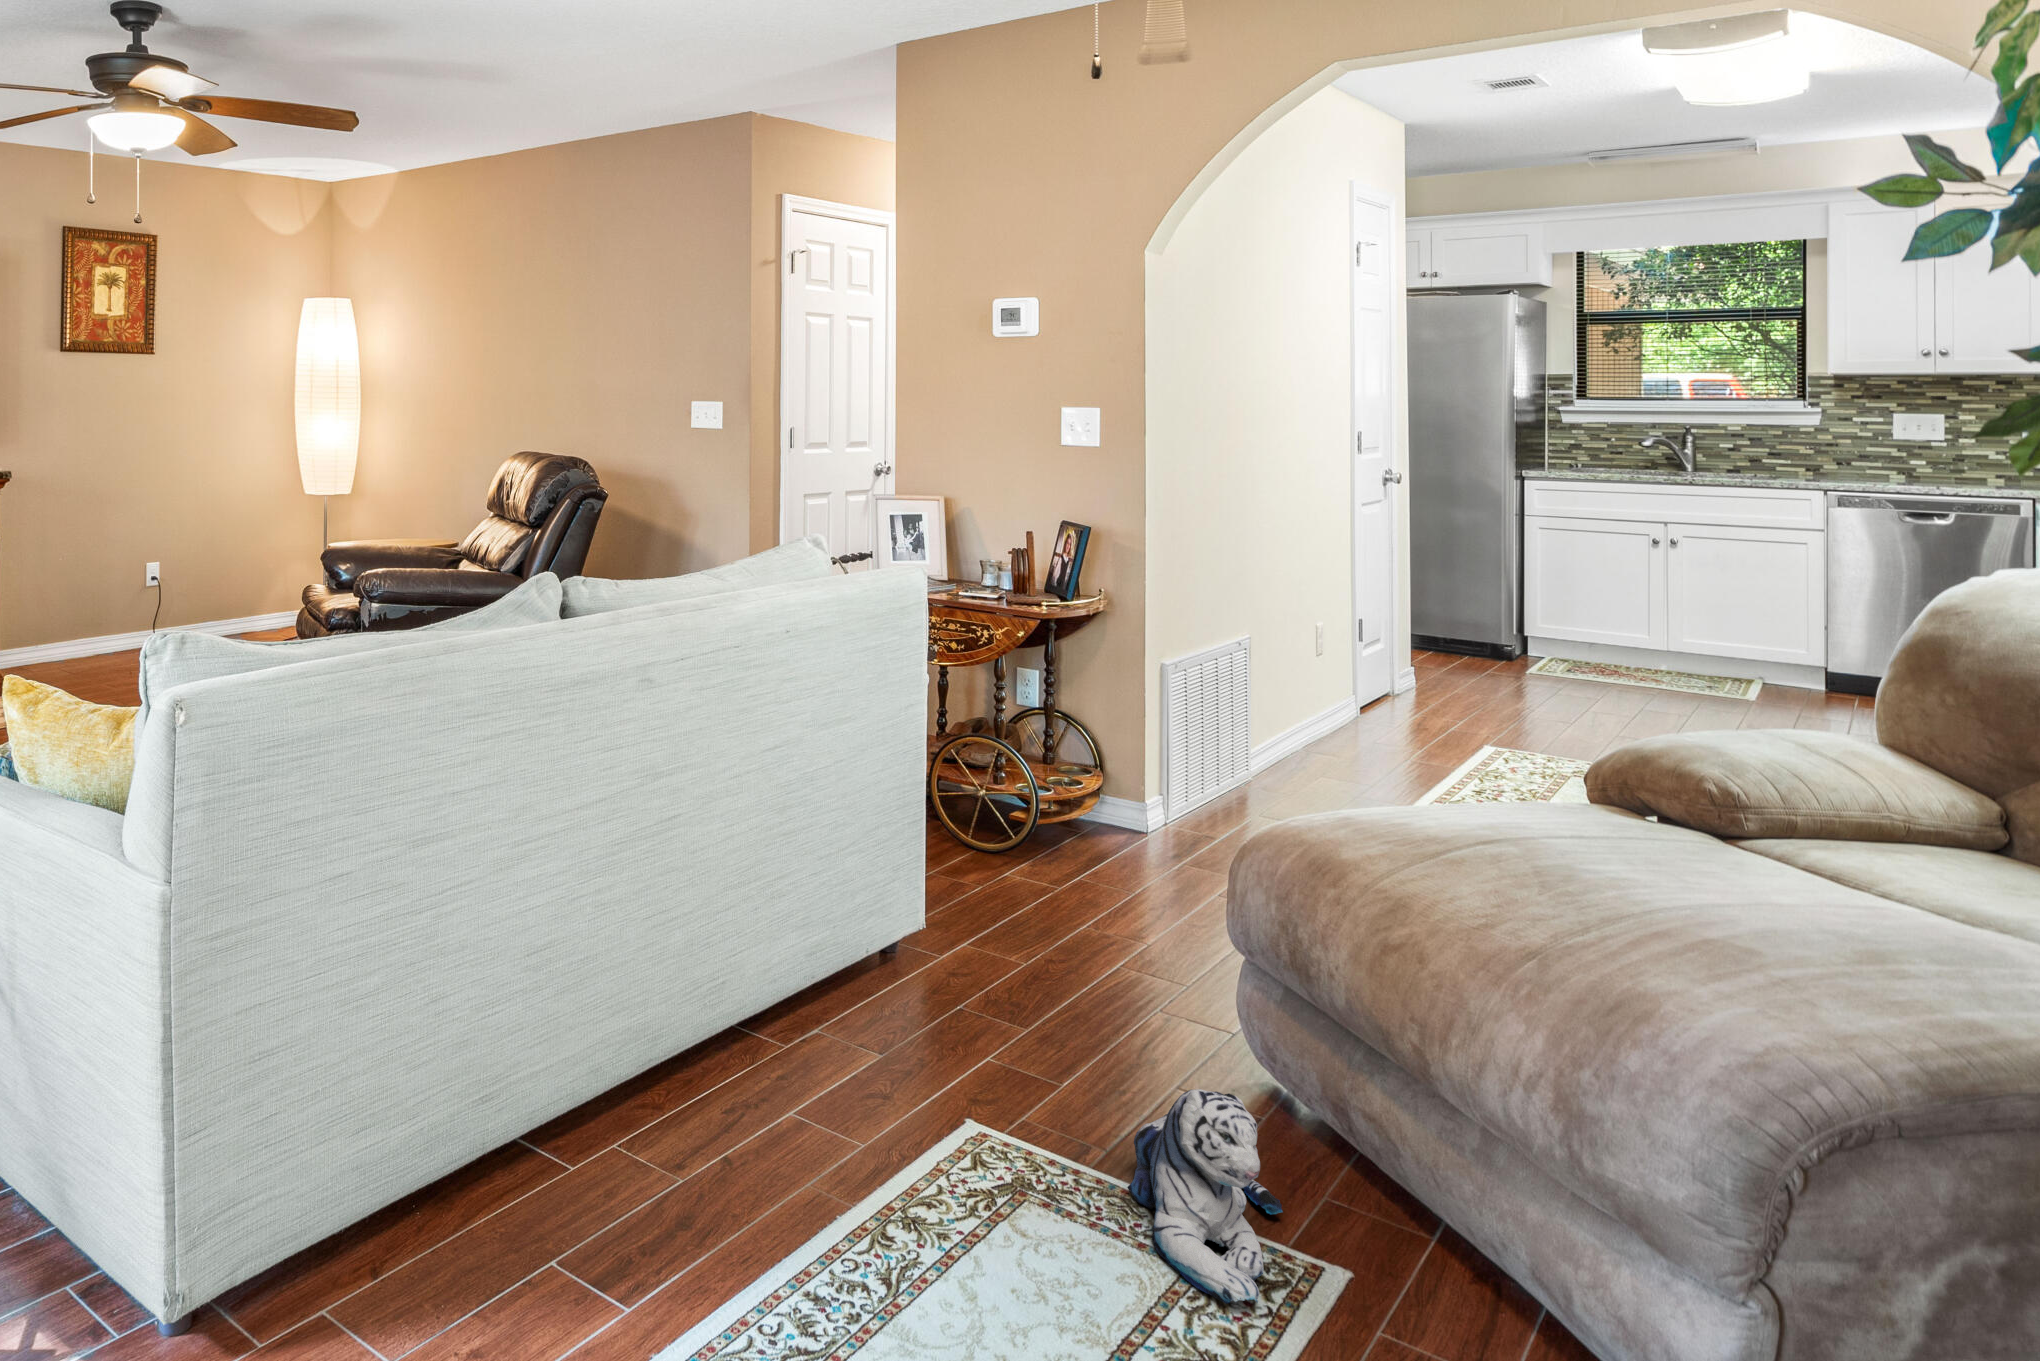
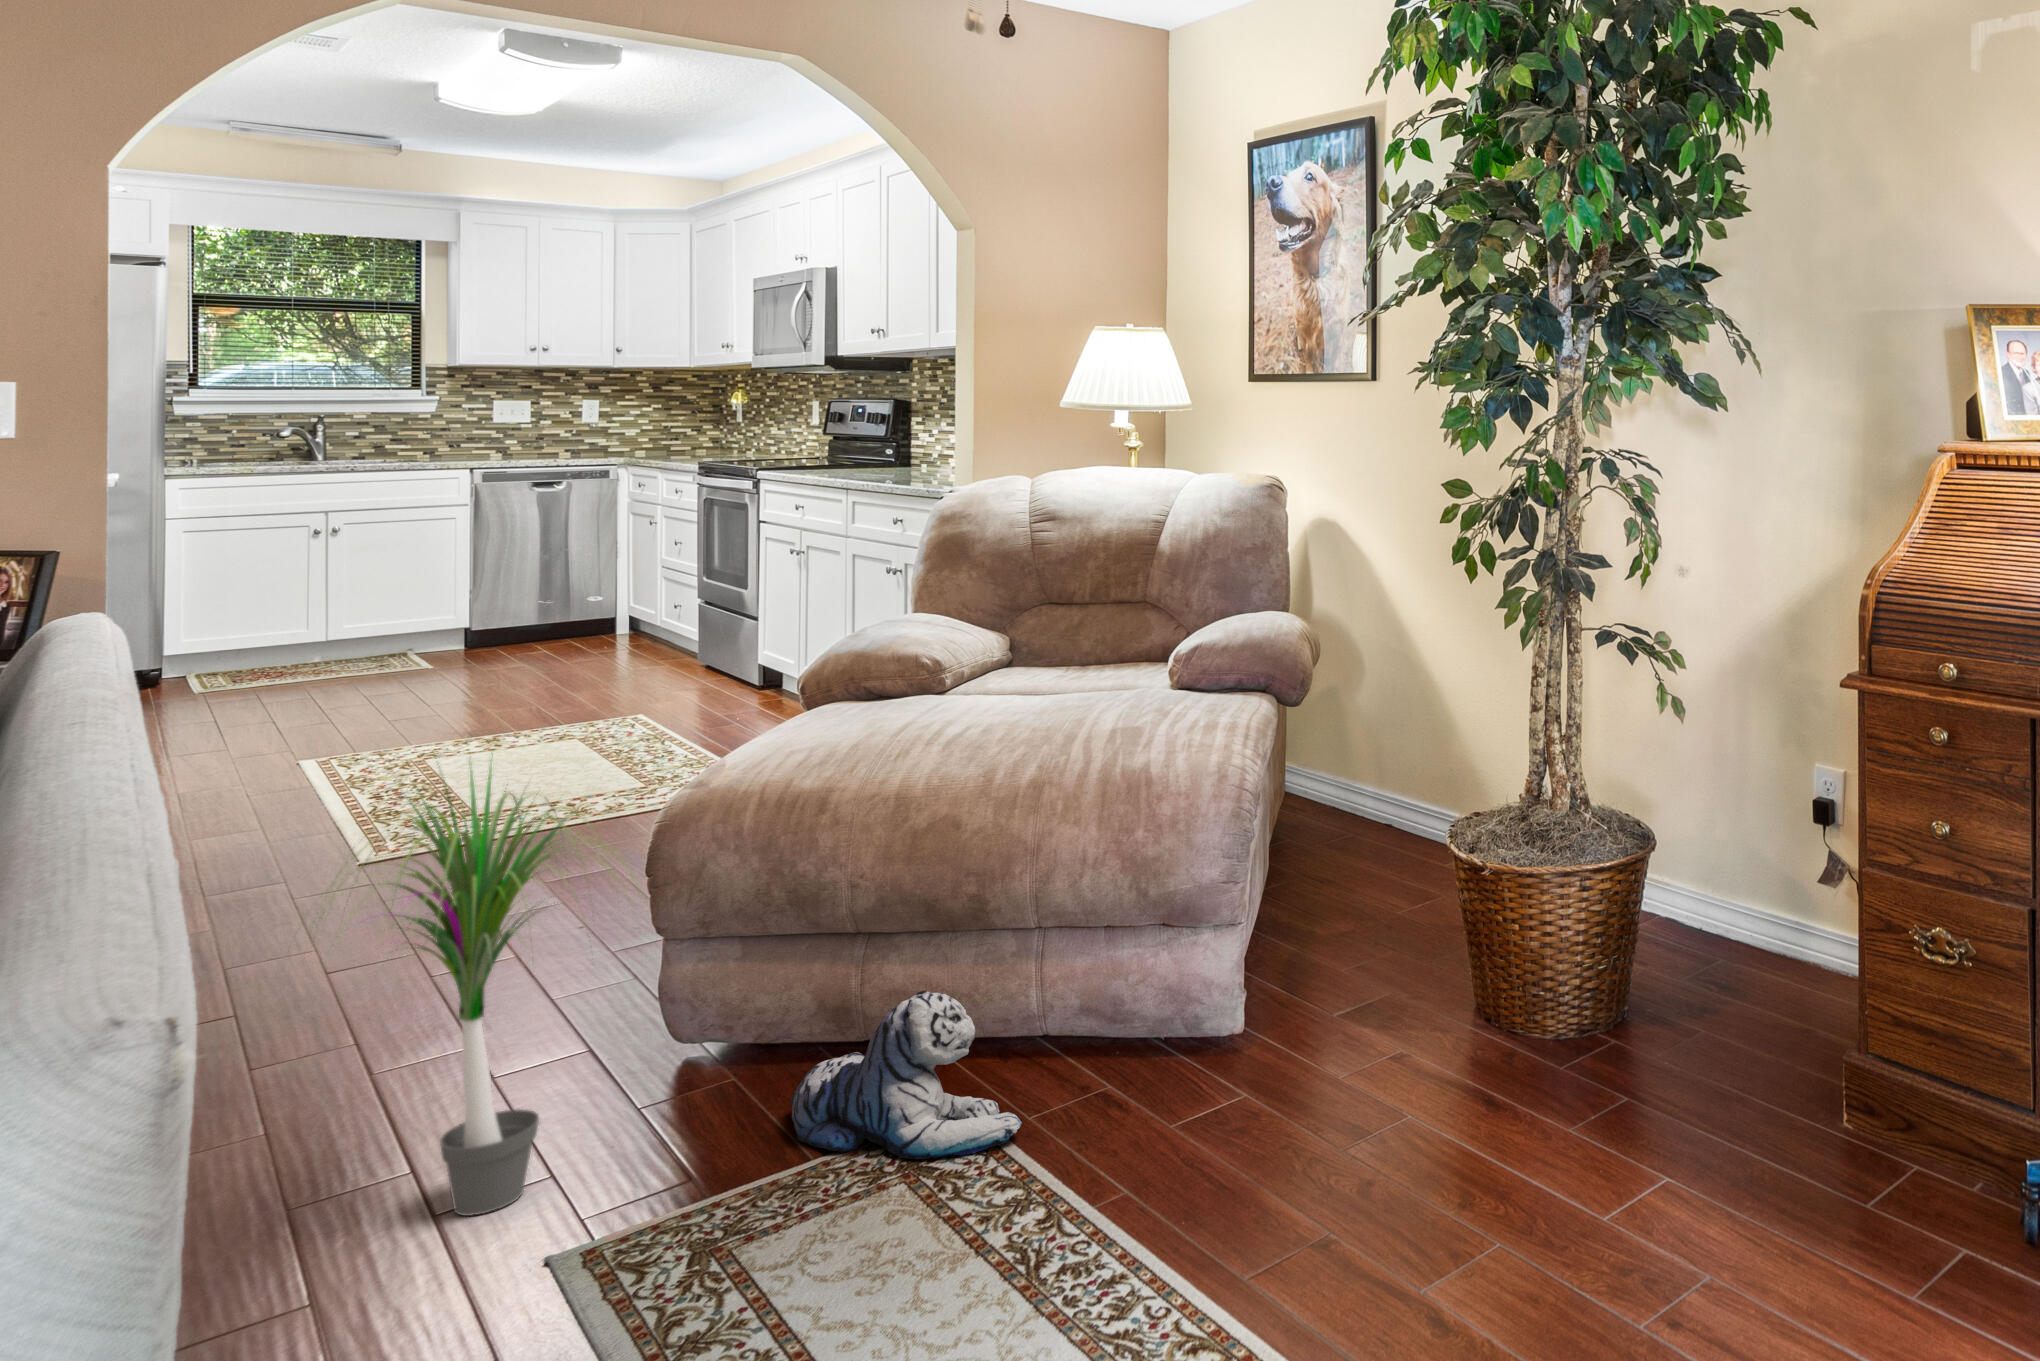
potted plant: none [832,686,1080,1069] -> present [299,757,641,1216]

